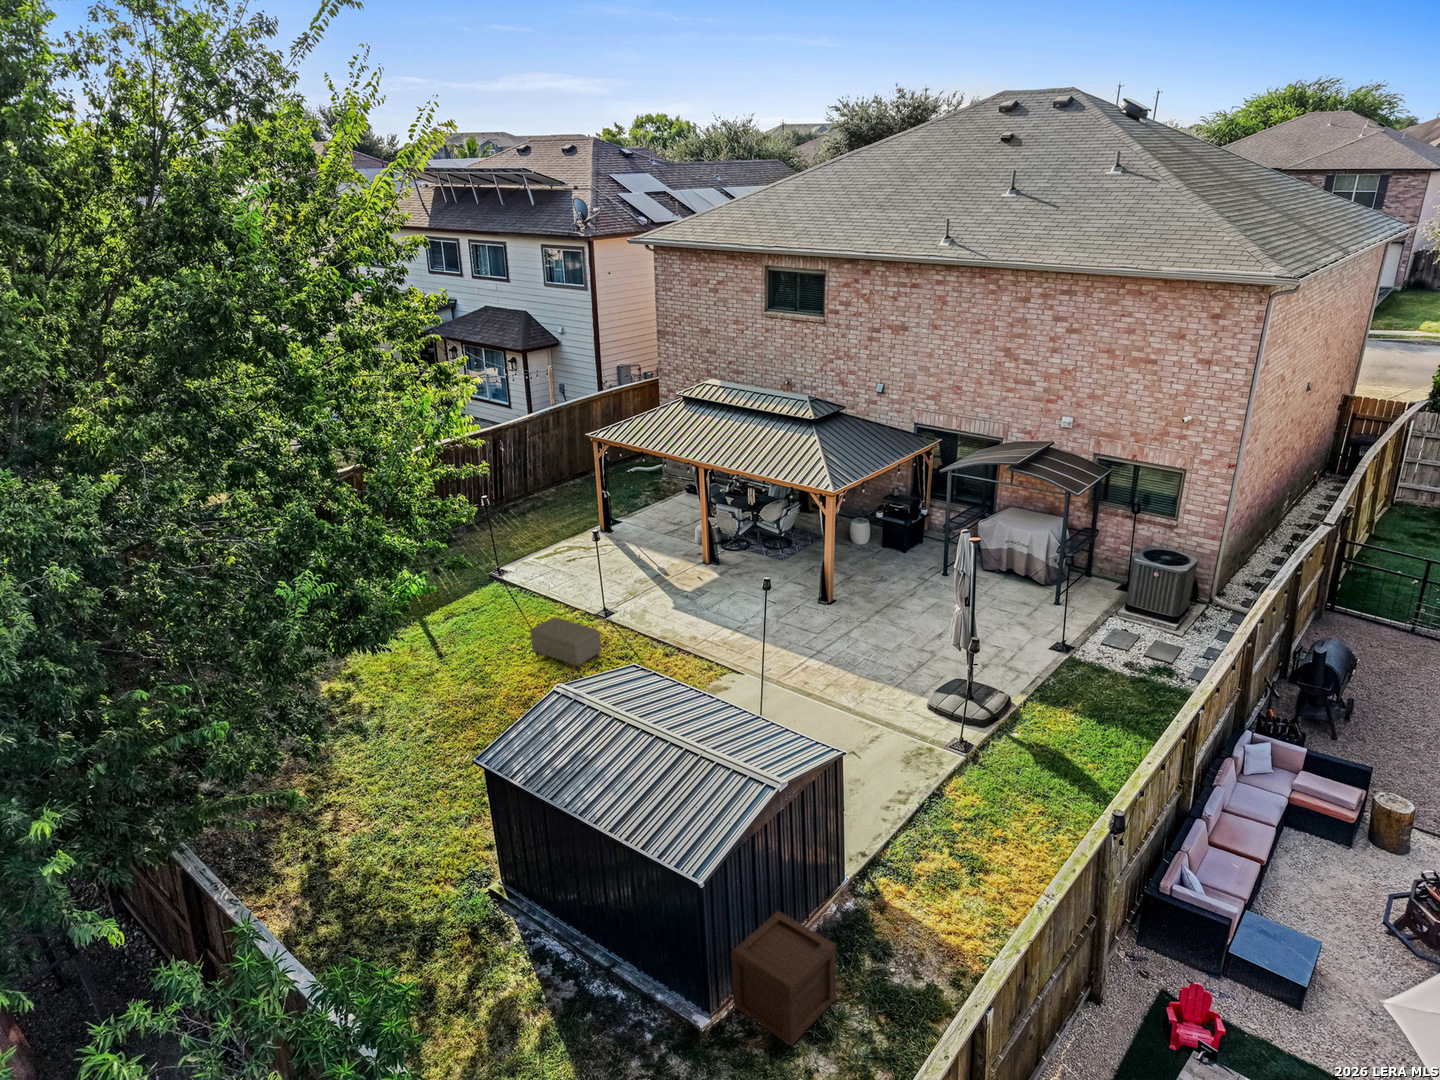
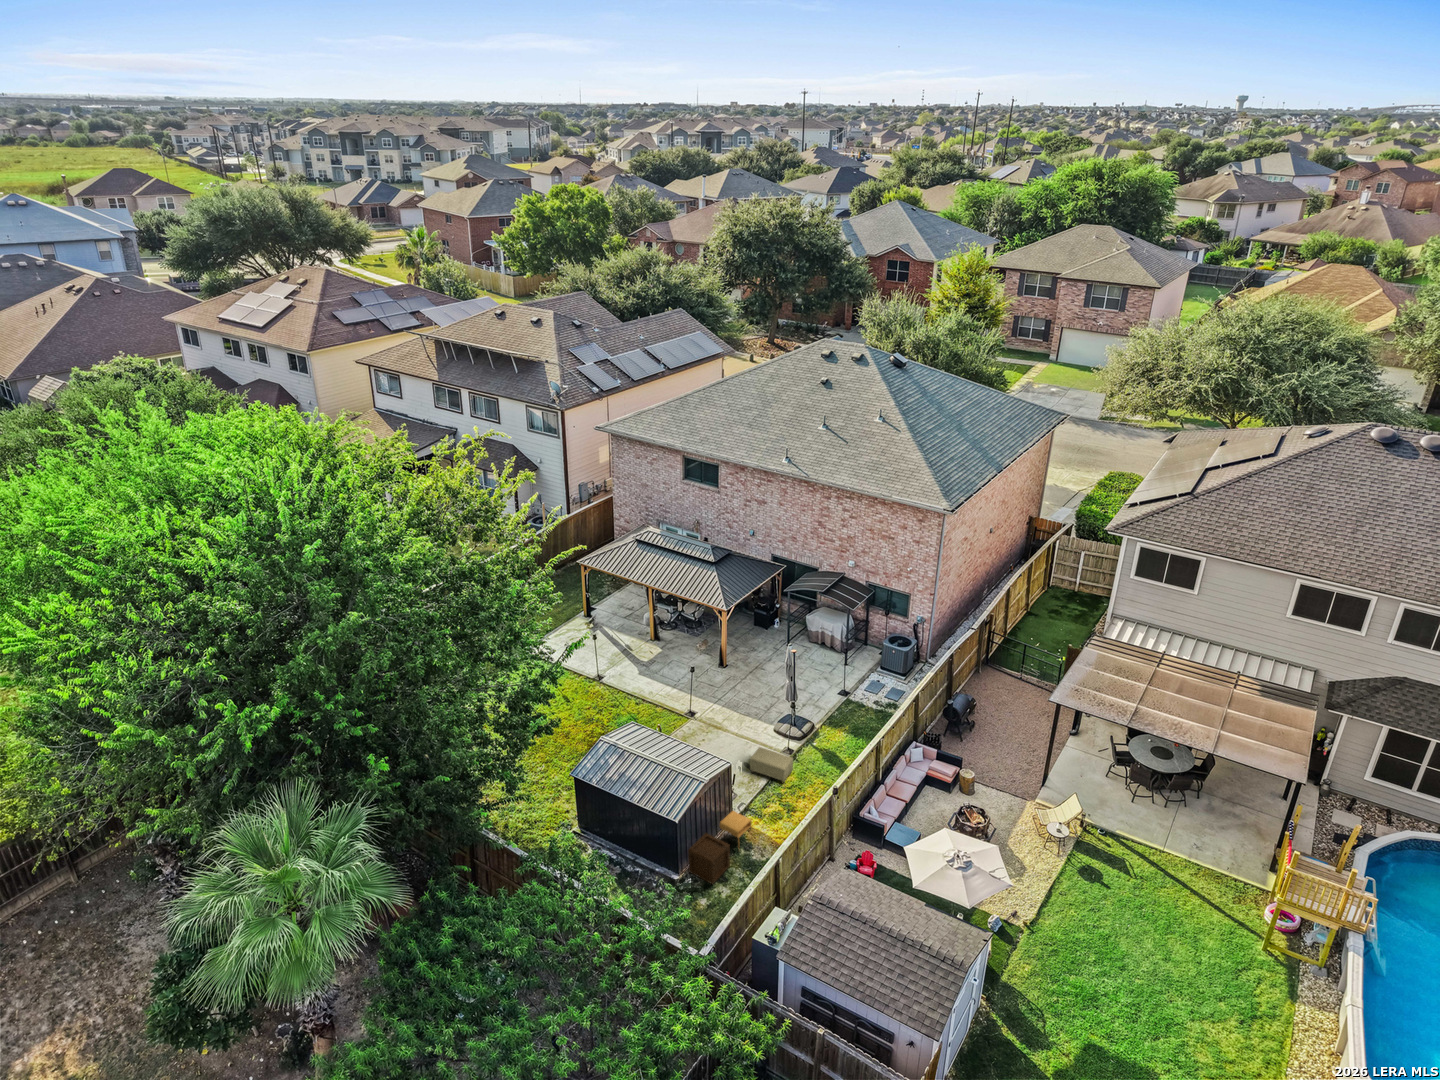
ottoman: present [530,617,601,671] -> present [750,747,793,783]
side table: none [810,862,892,961] -> present [720,811,752,848]

